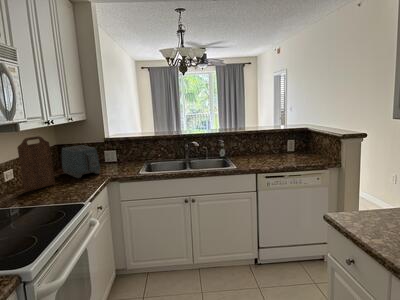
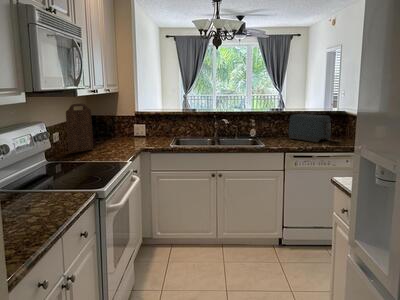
toaster: present [62,146,100,178] -> present [288,114,331,142]

